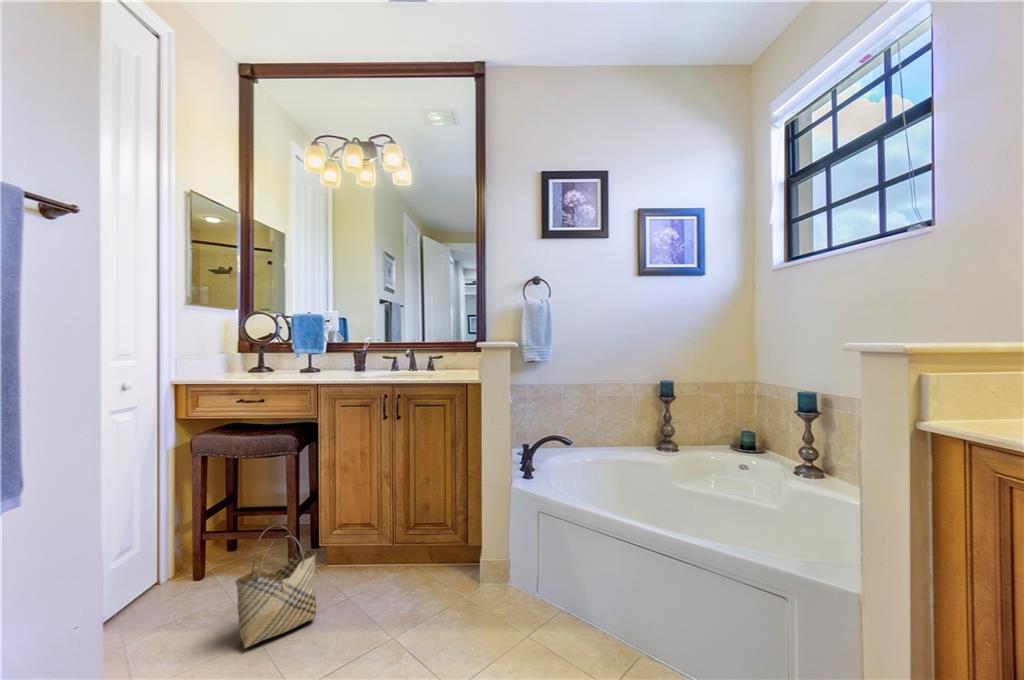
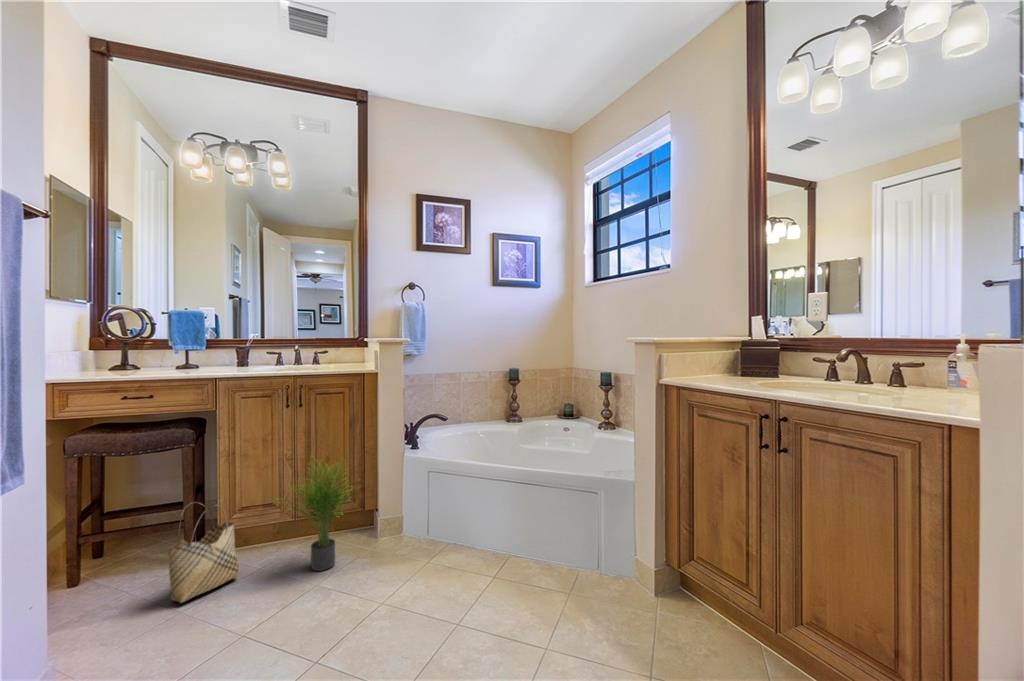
potted plant: none [345,483,449,634] -> present [285,464,352,571]

